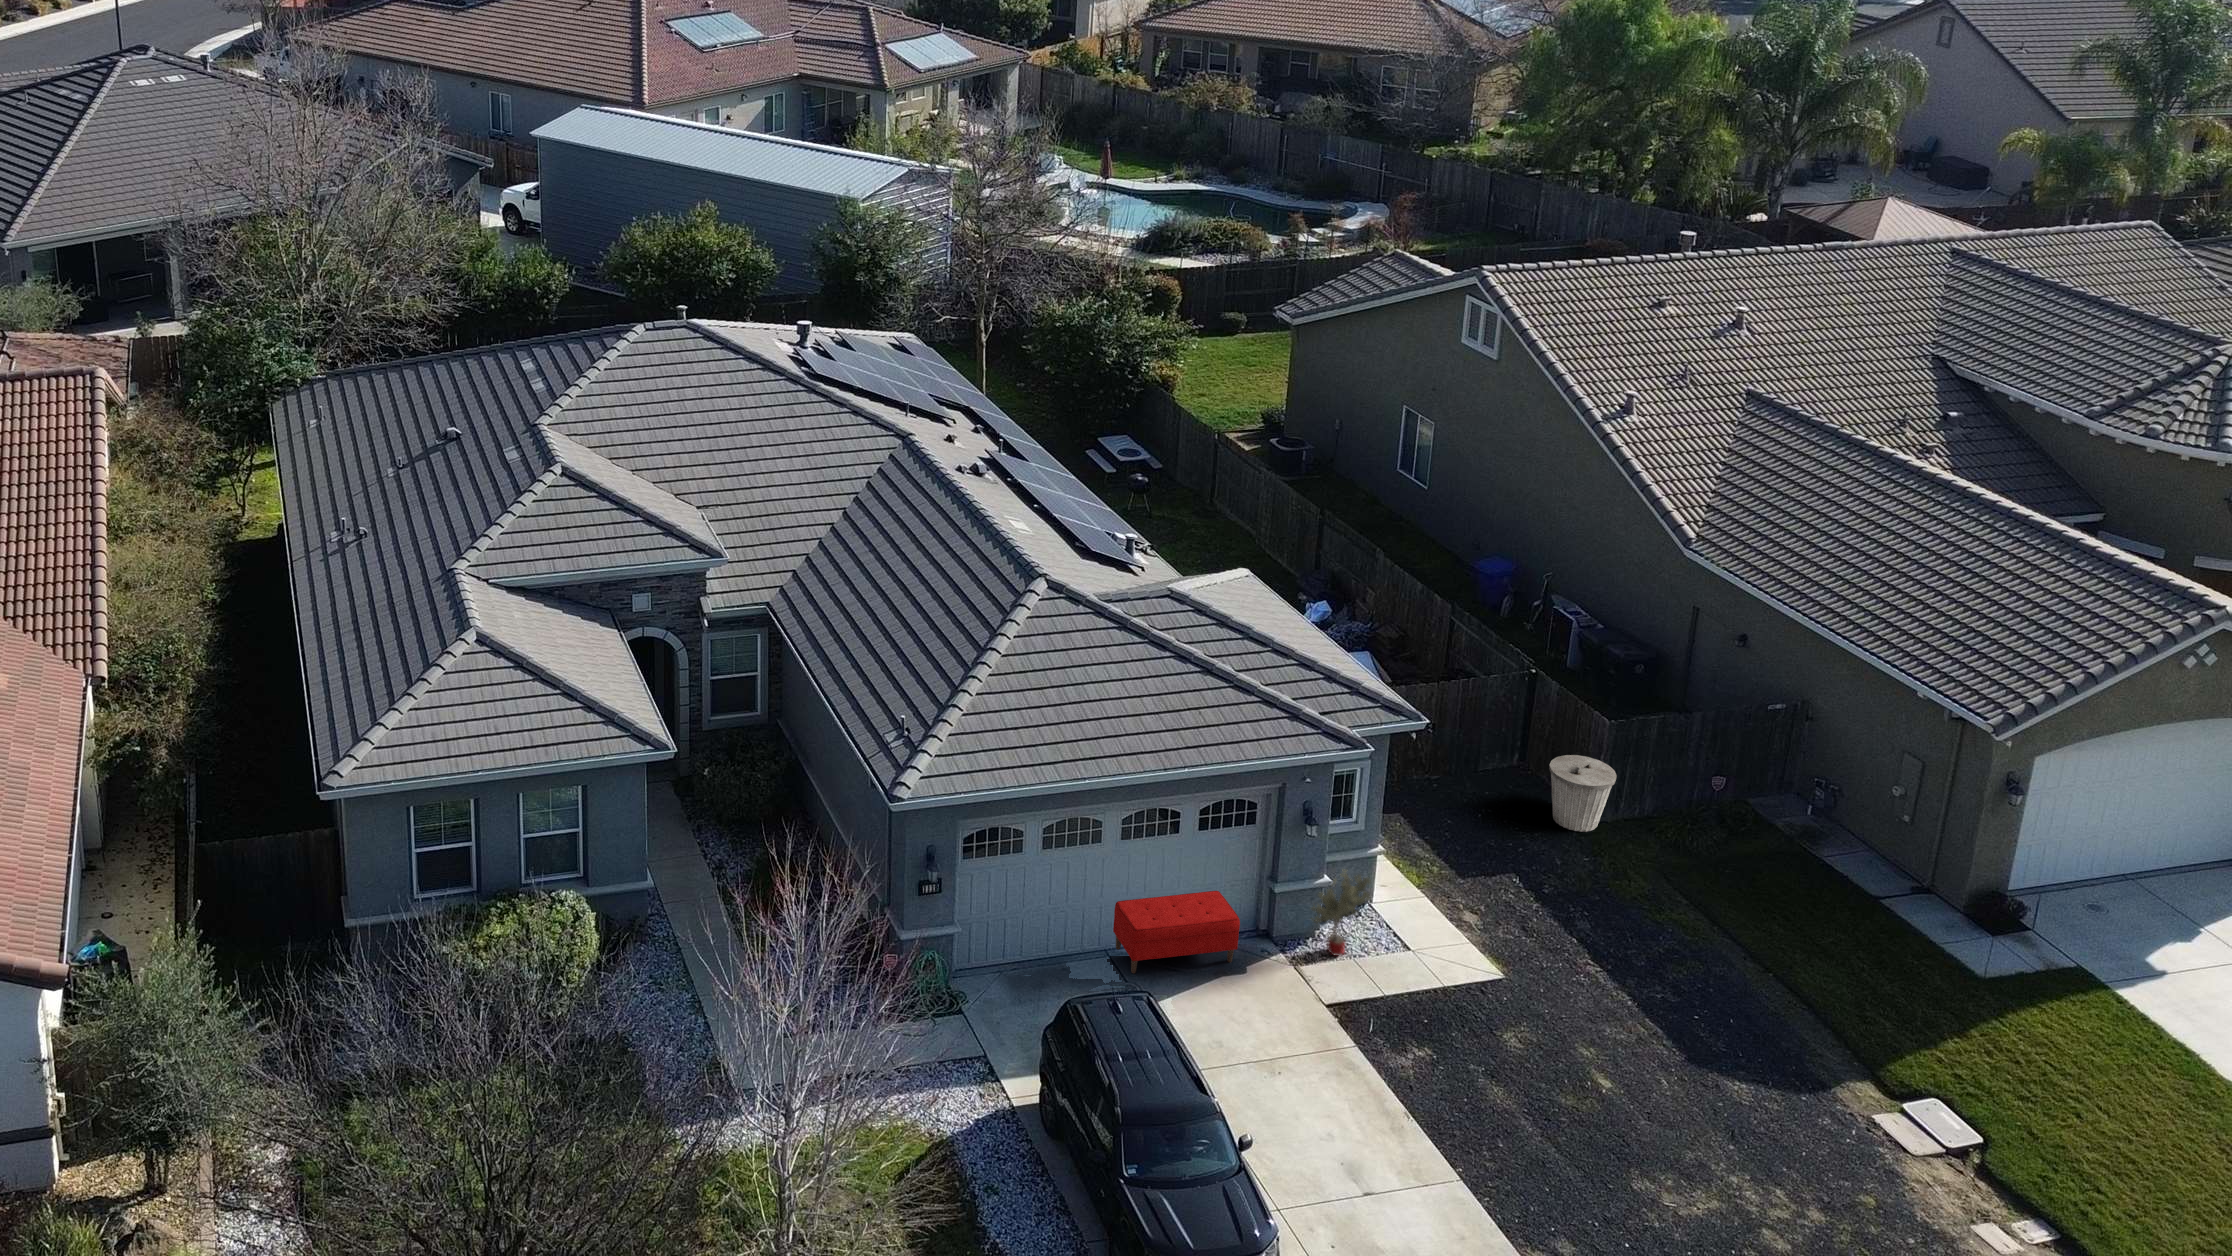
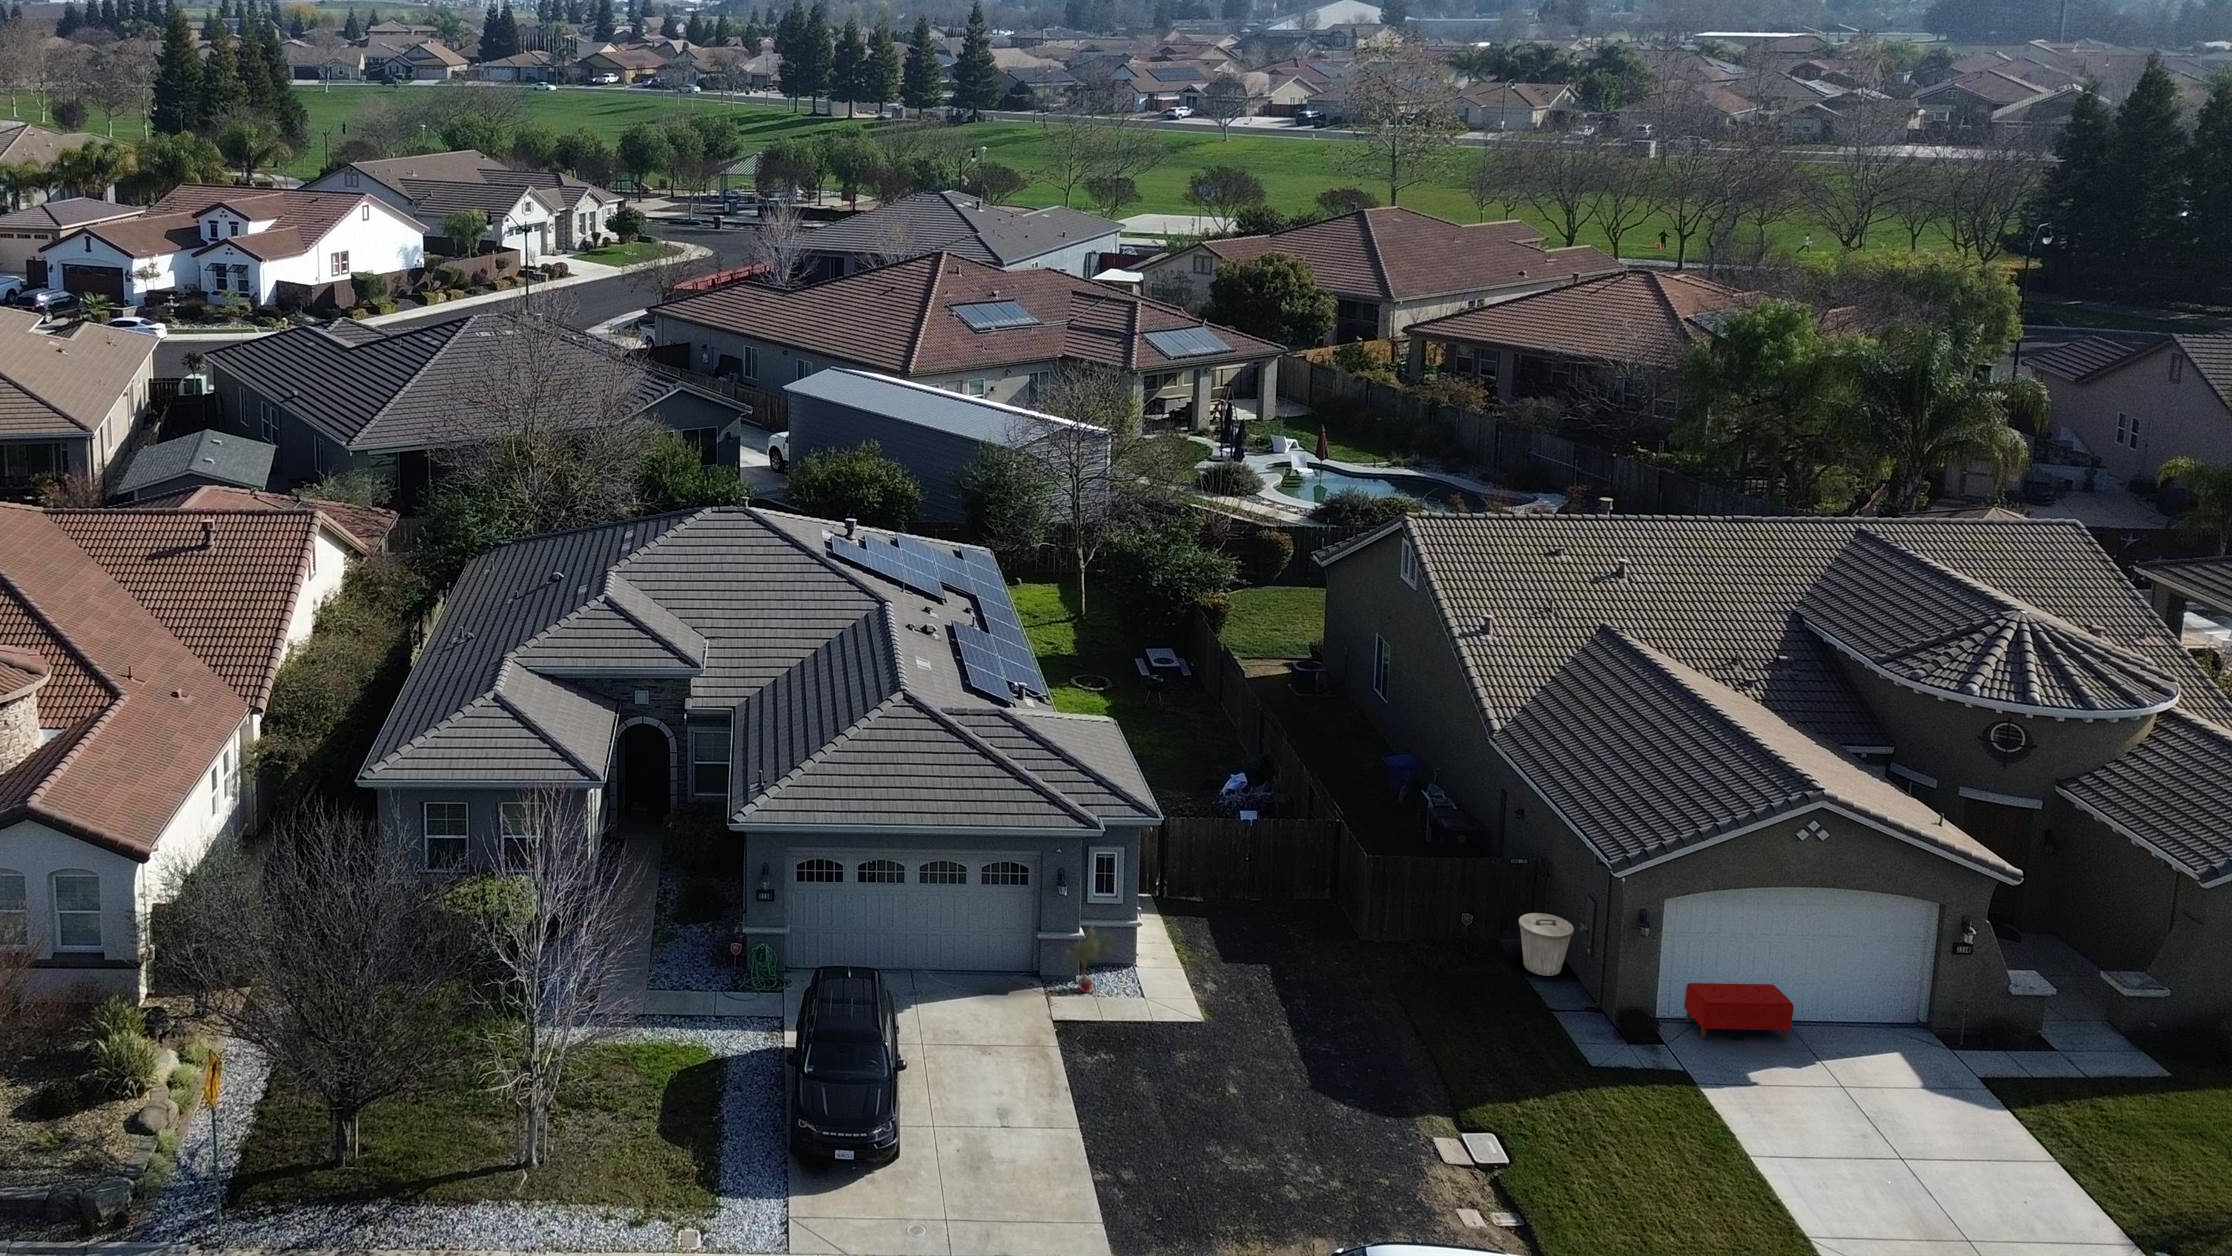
trash can: present [1549,755,1617,832] -> present [1519,913,1574,976]
bench: present [1113,891,1240,973] -> present [1684,983,1793,1041]

